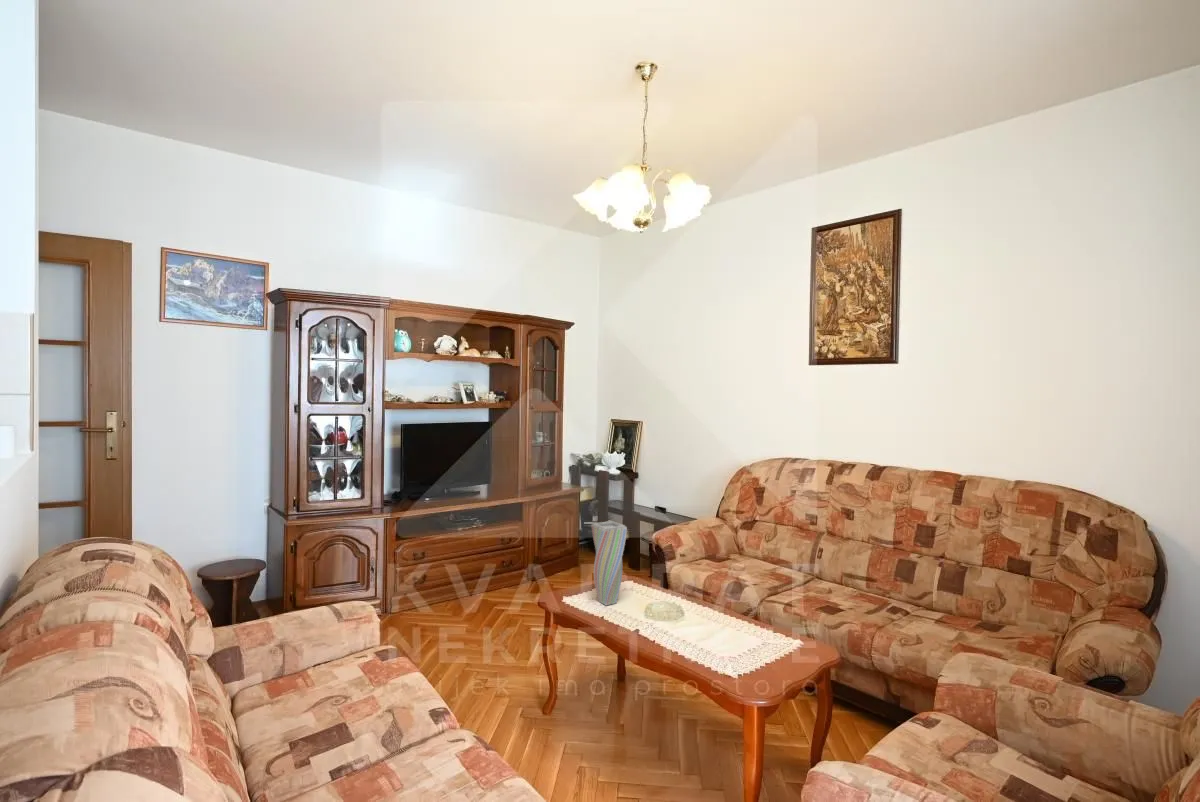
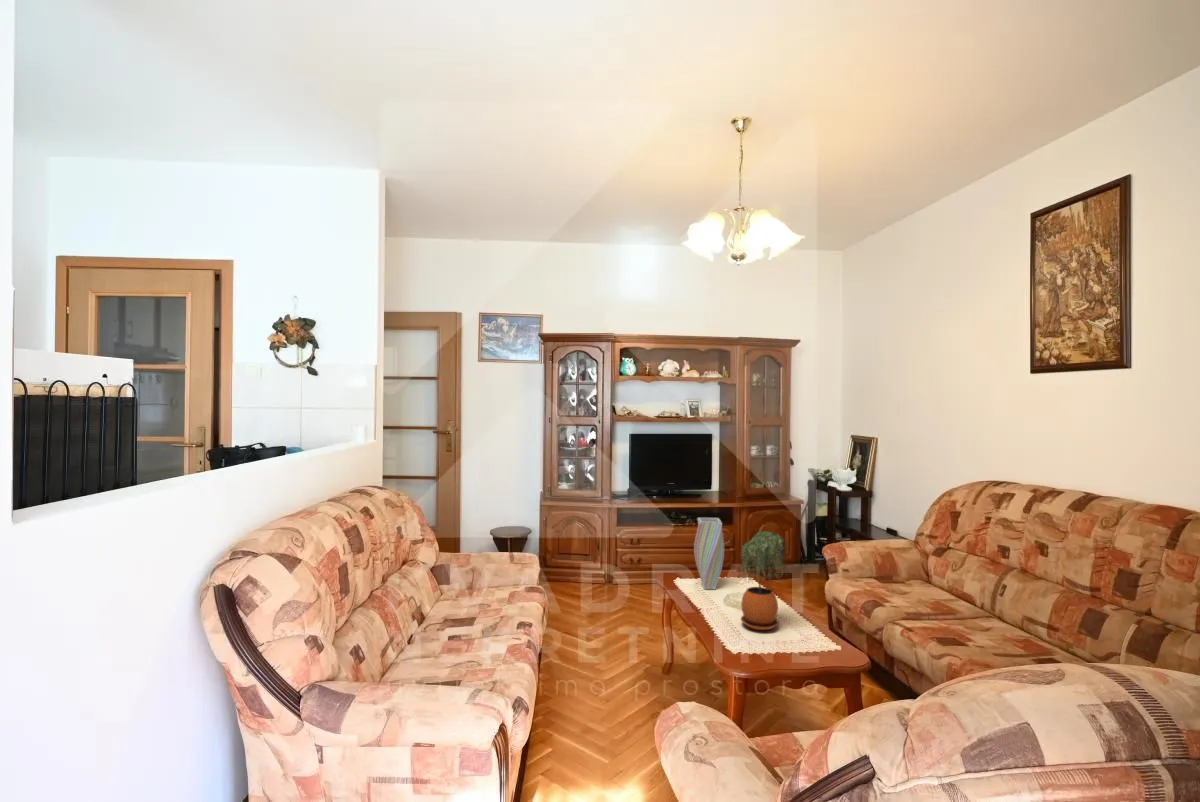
potted plant: none [685,531,743,643] -> present [739,531,787,630]

